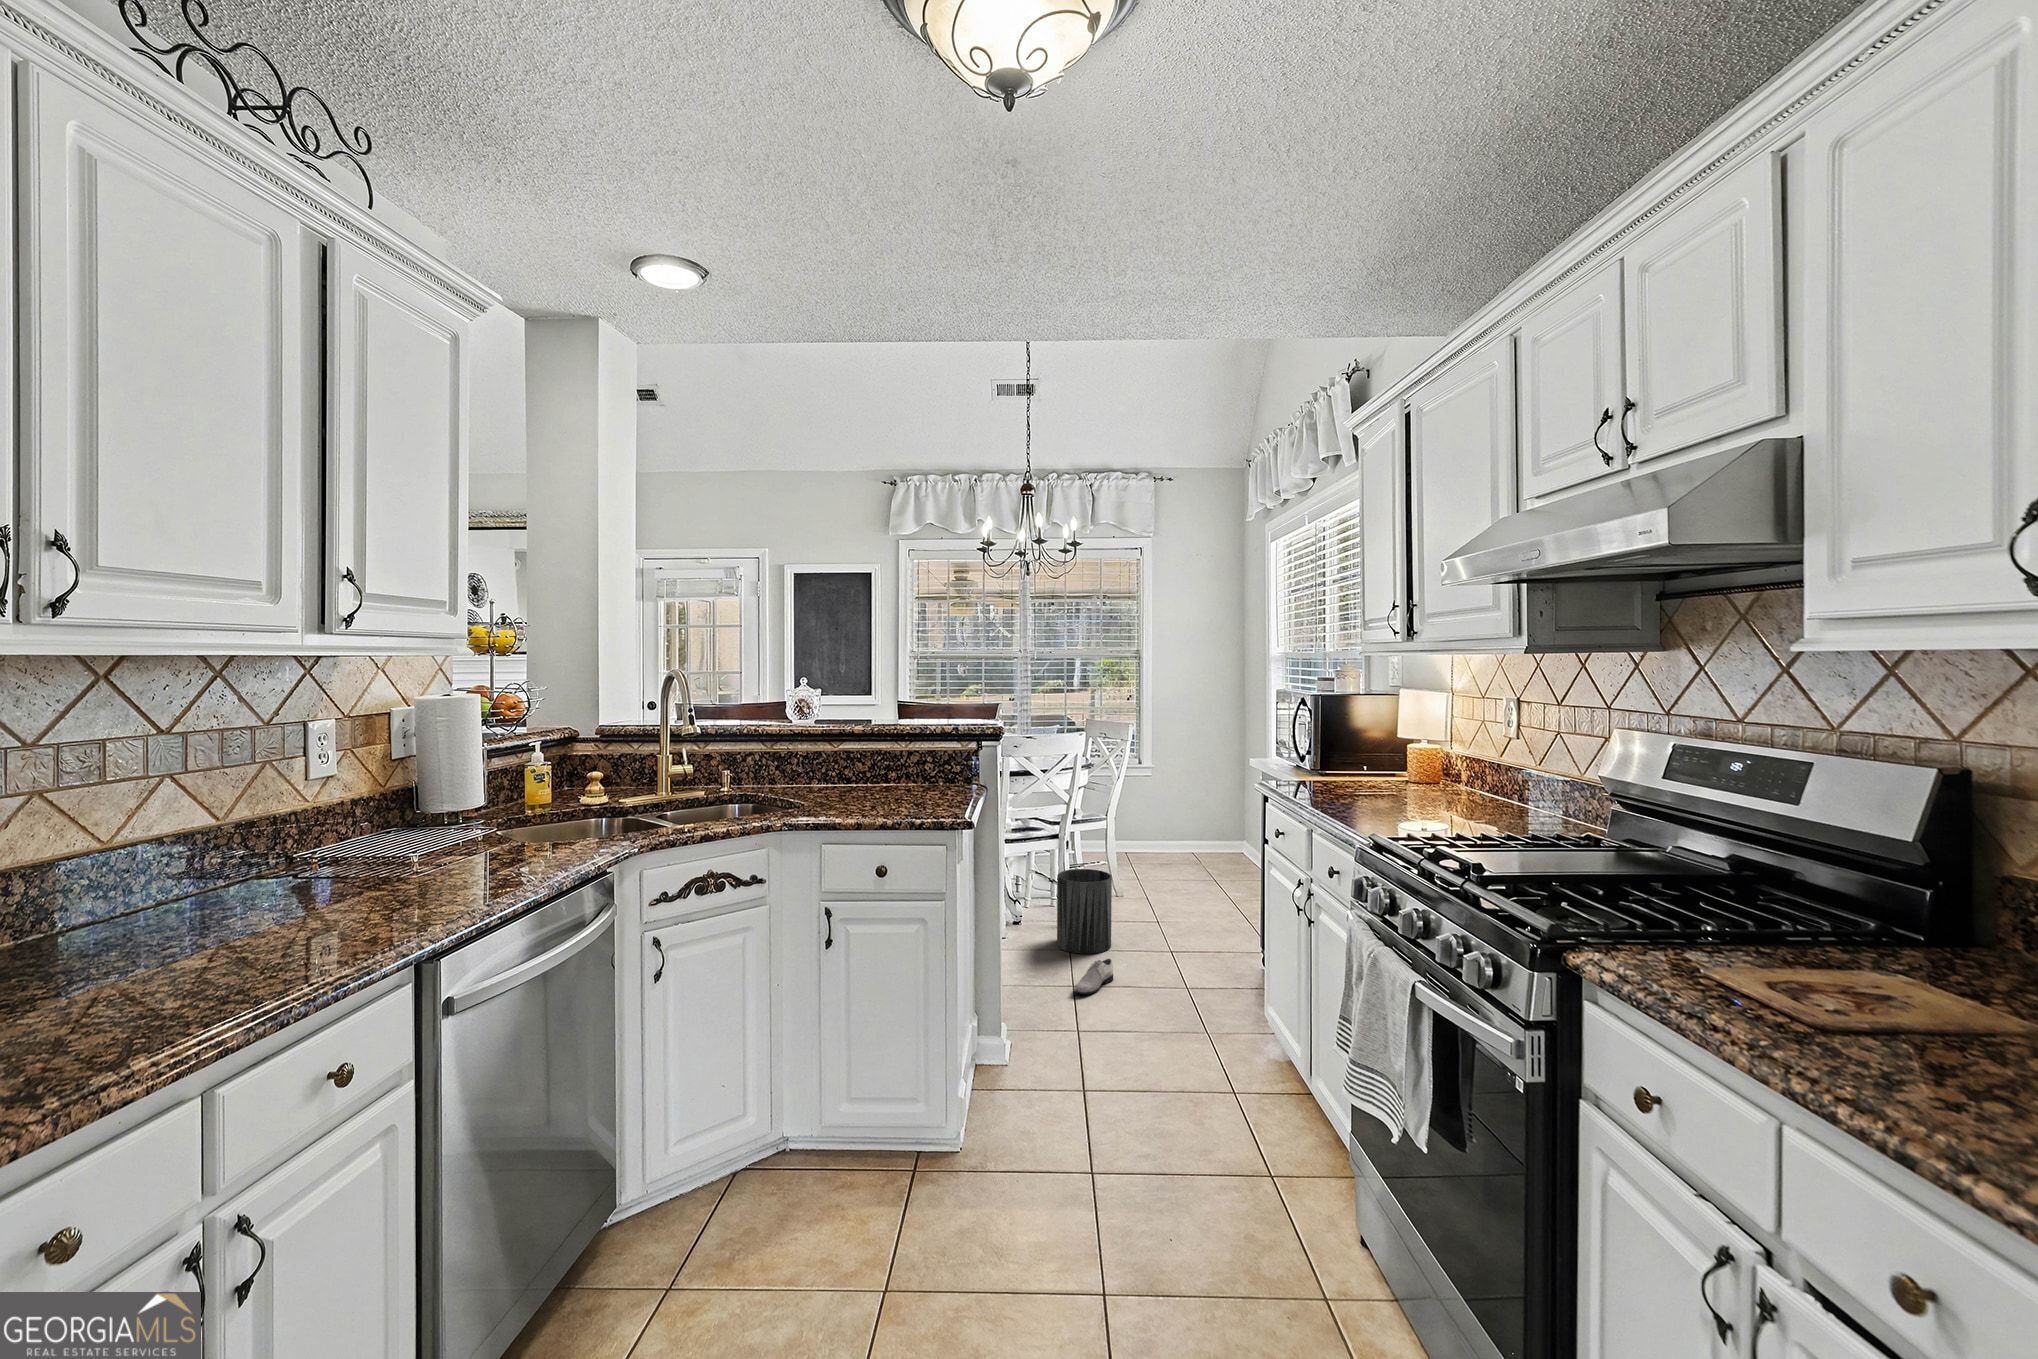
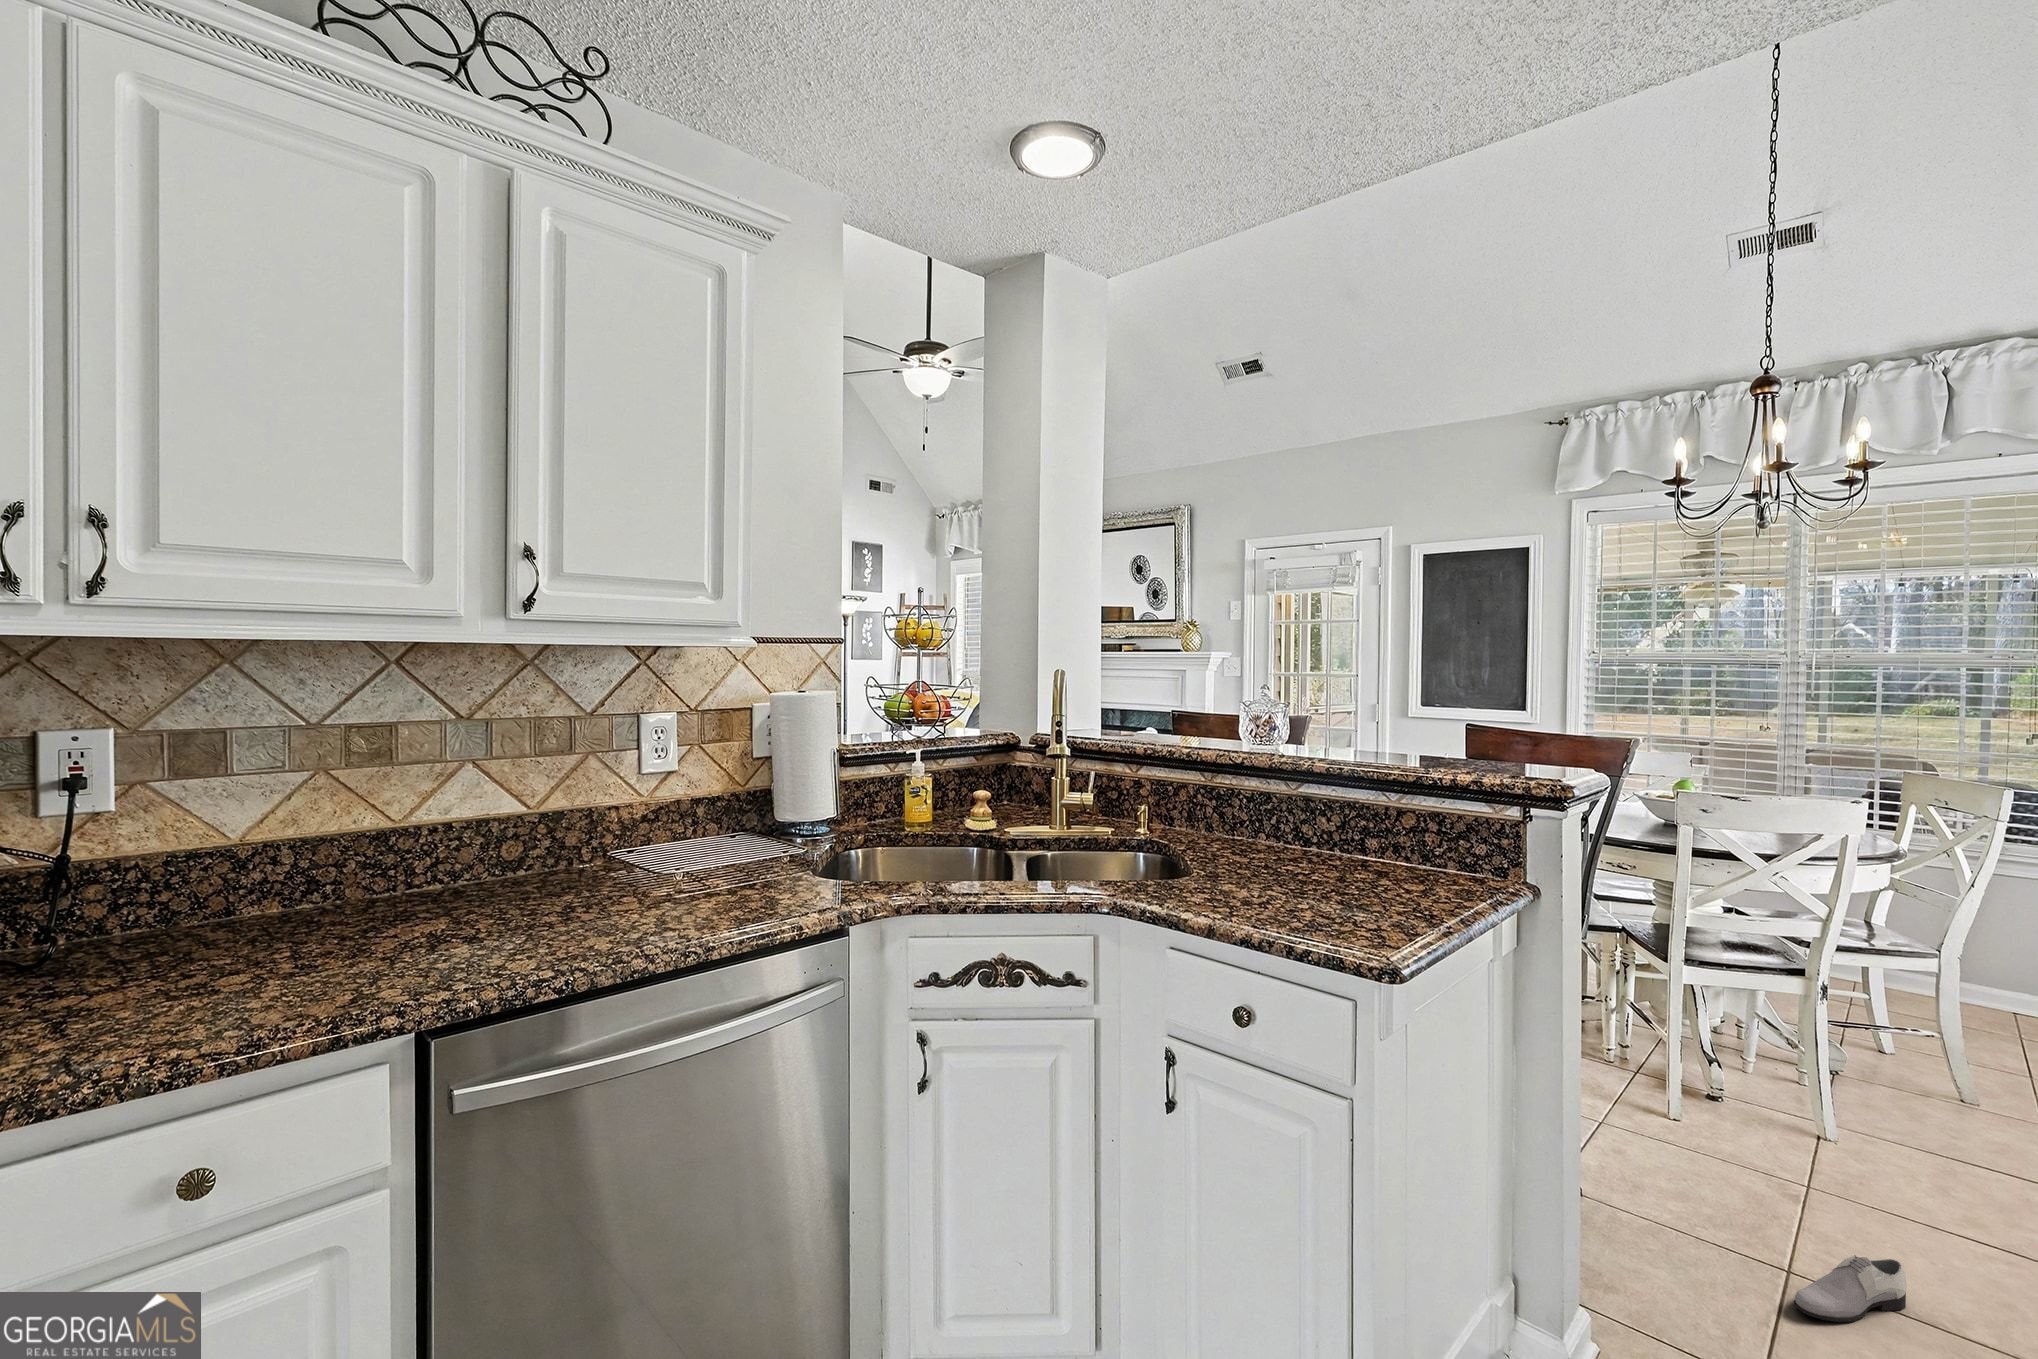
trash can: present [1057,869,1112,954] -> none [1791,1052,1929,1233]

